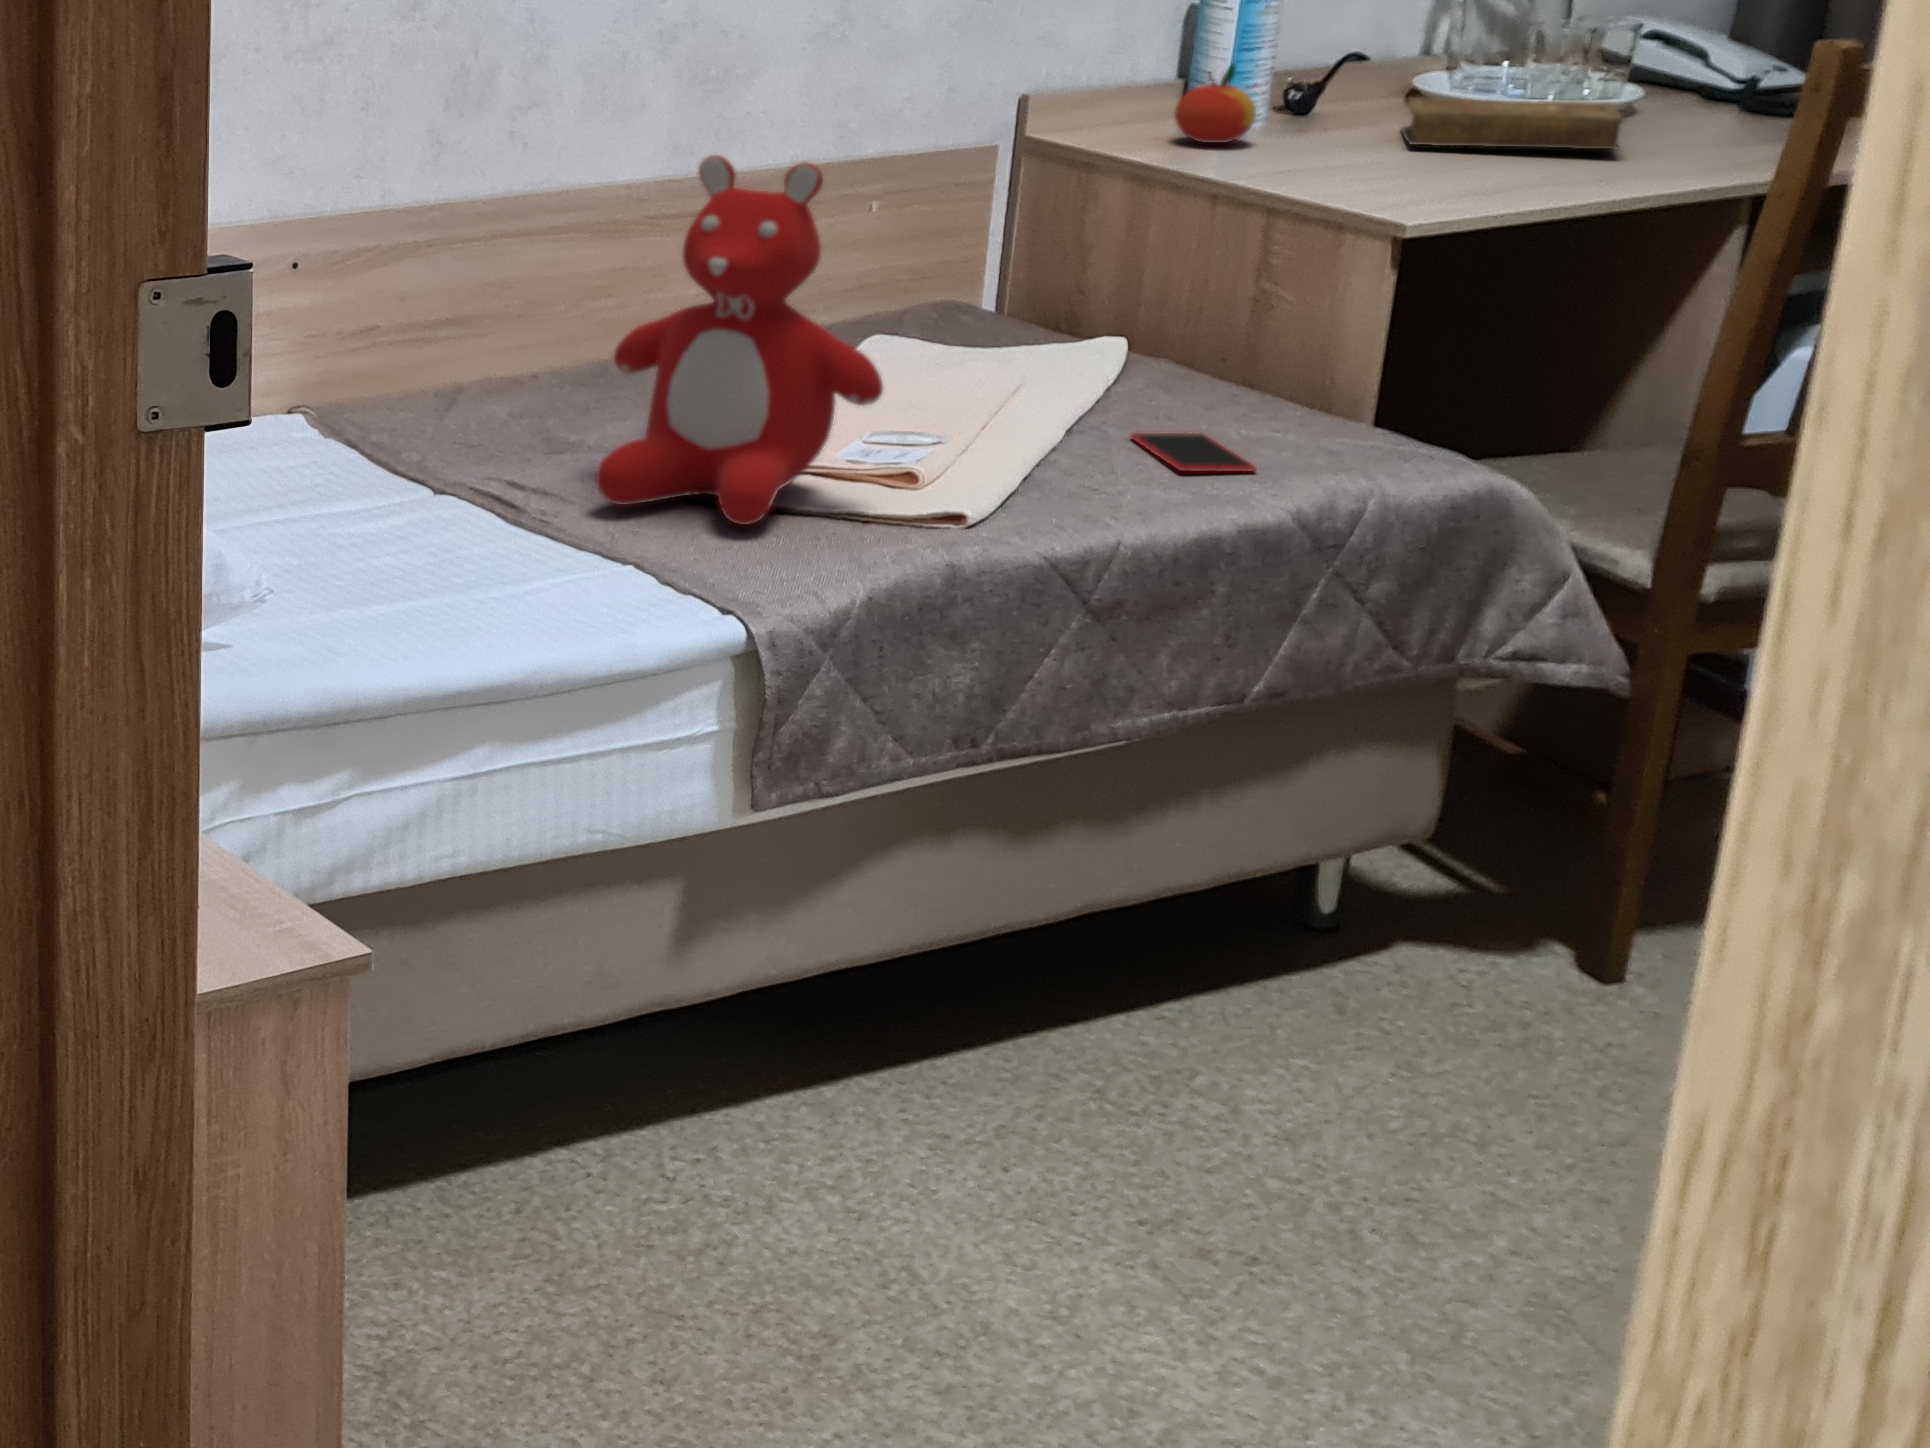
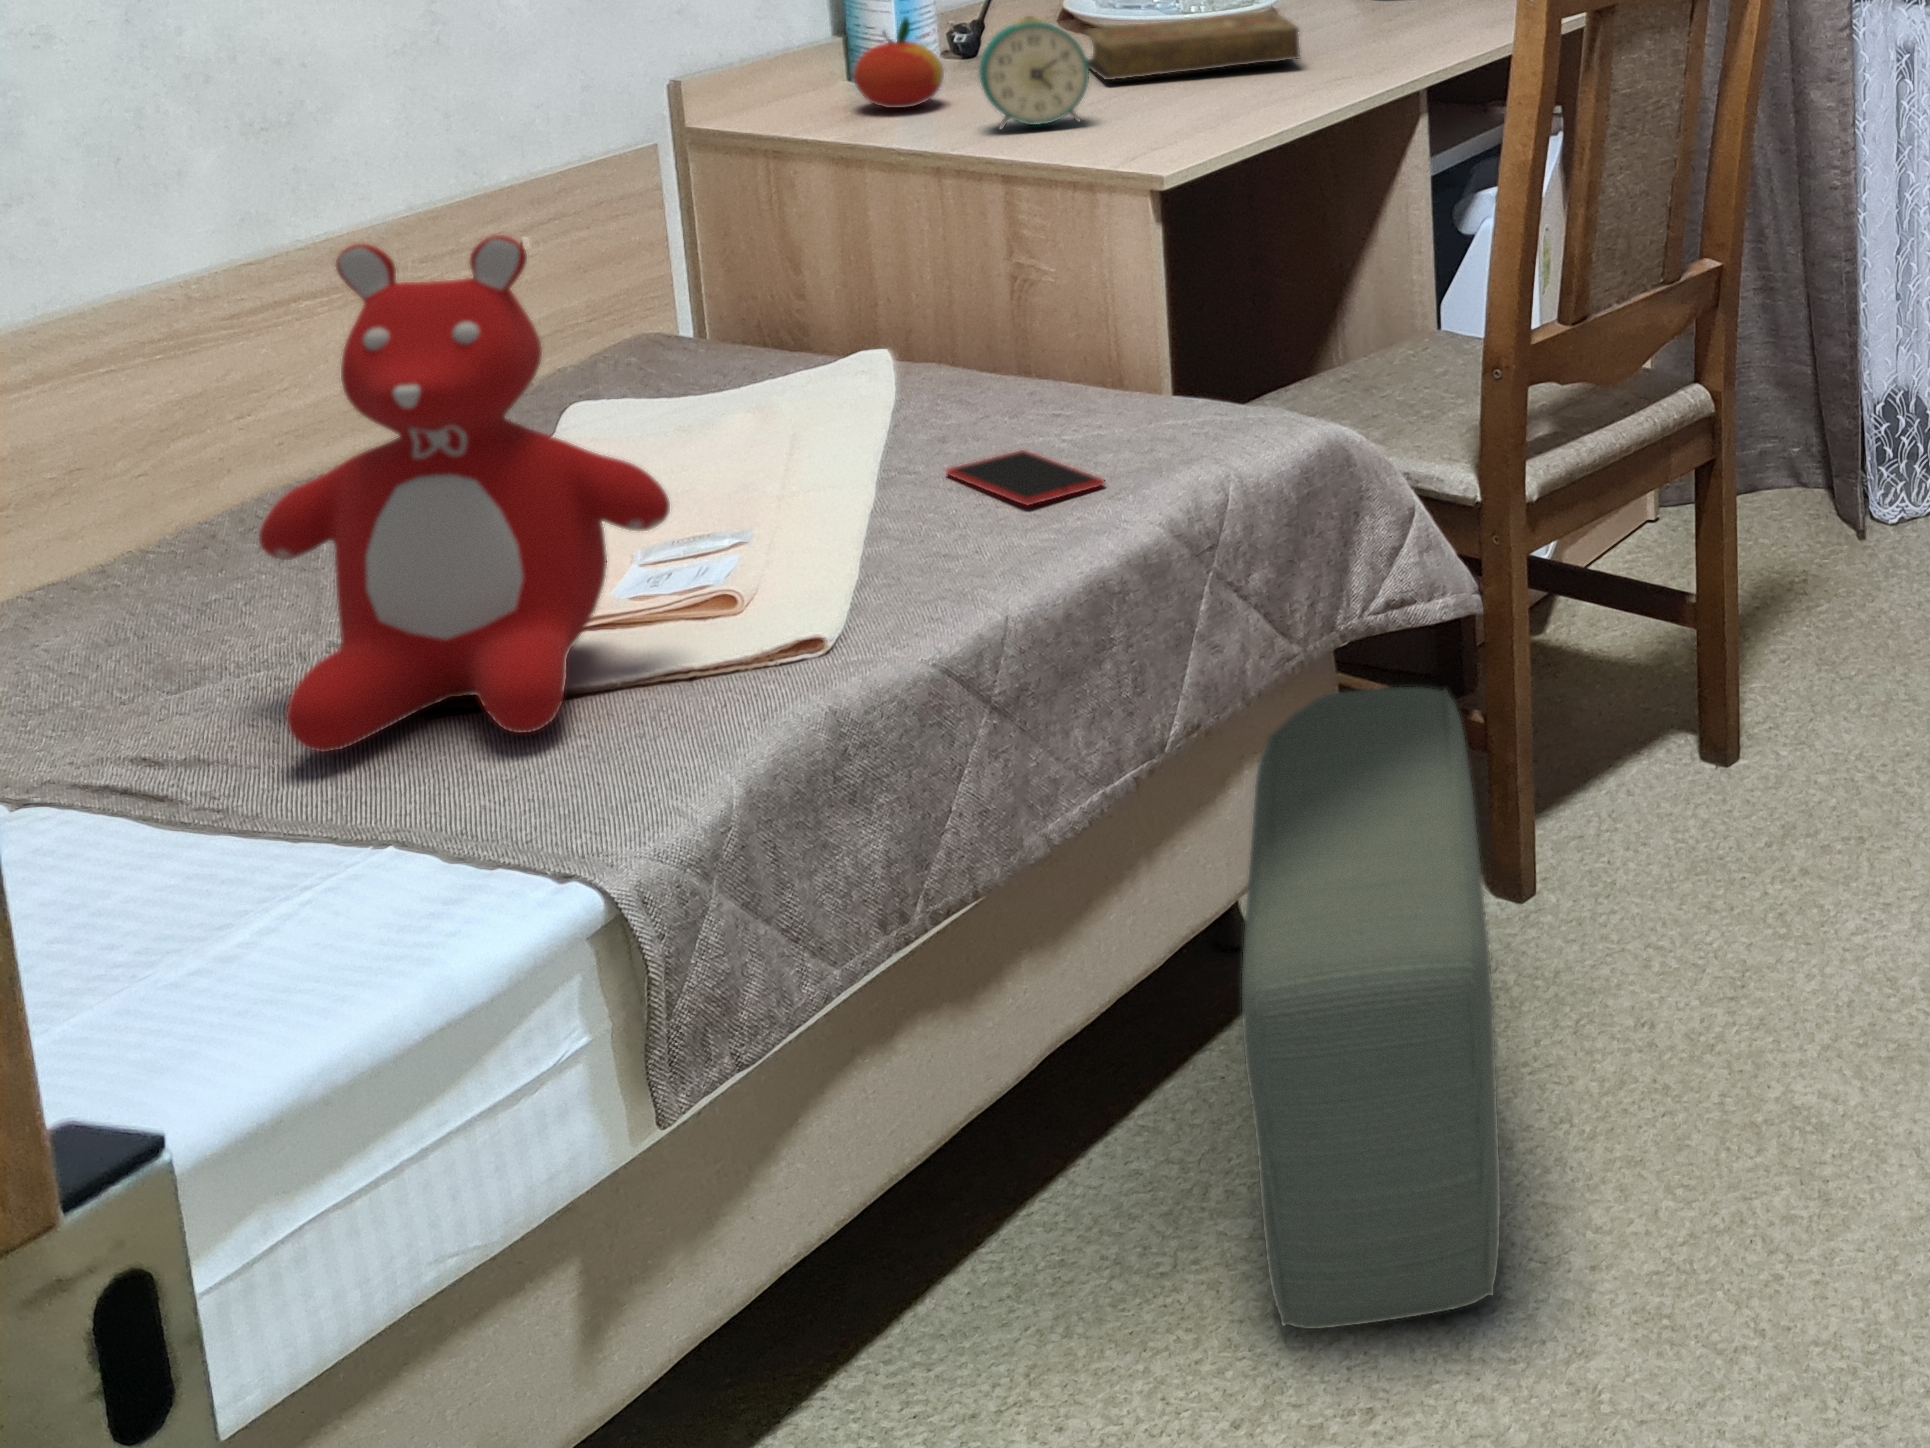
alarm clock: none [1277,71,1380,174] -> present [979,16,1089,128]
pouf: none [1199,715,1561,1236] -> present [1242,687,1500,1329]

